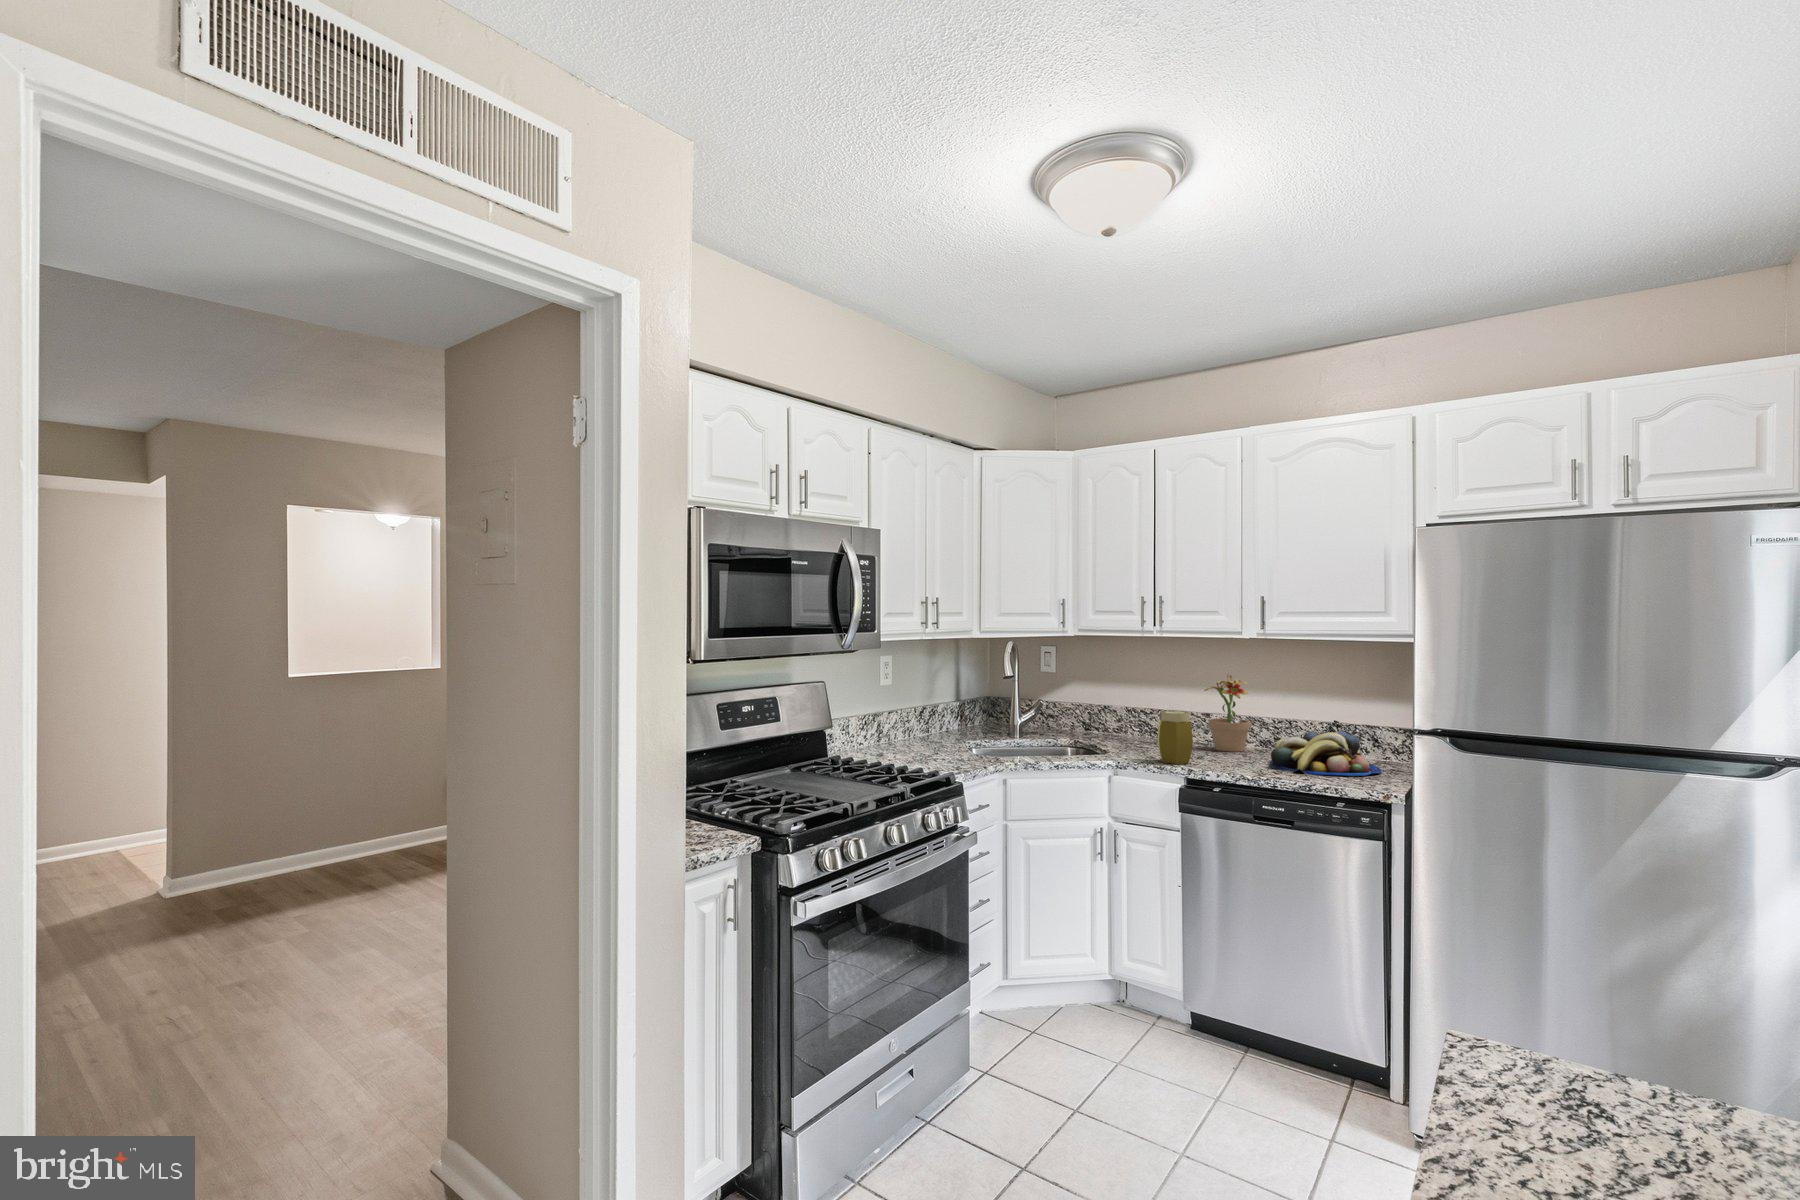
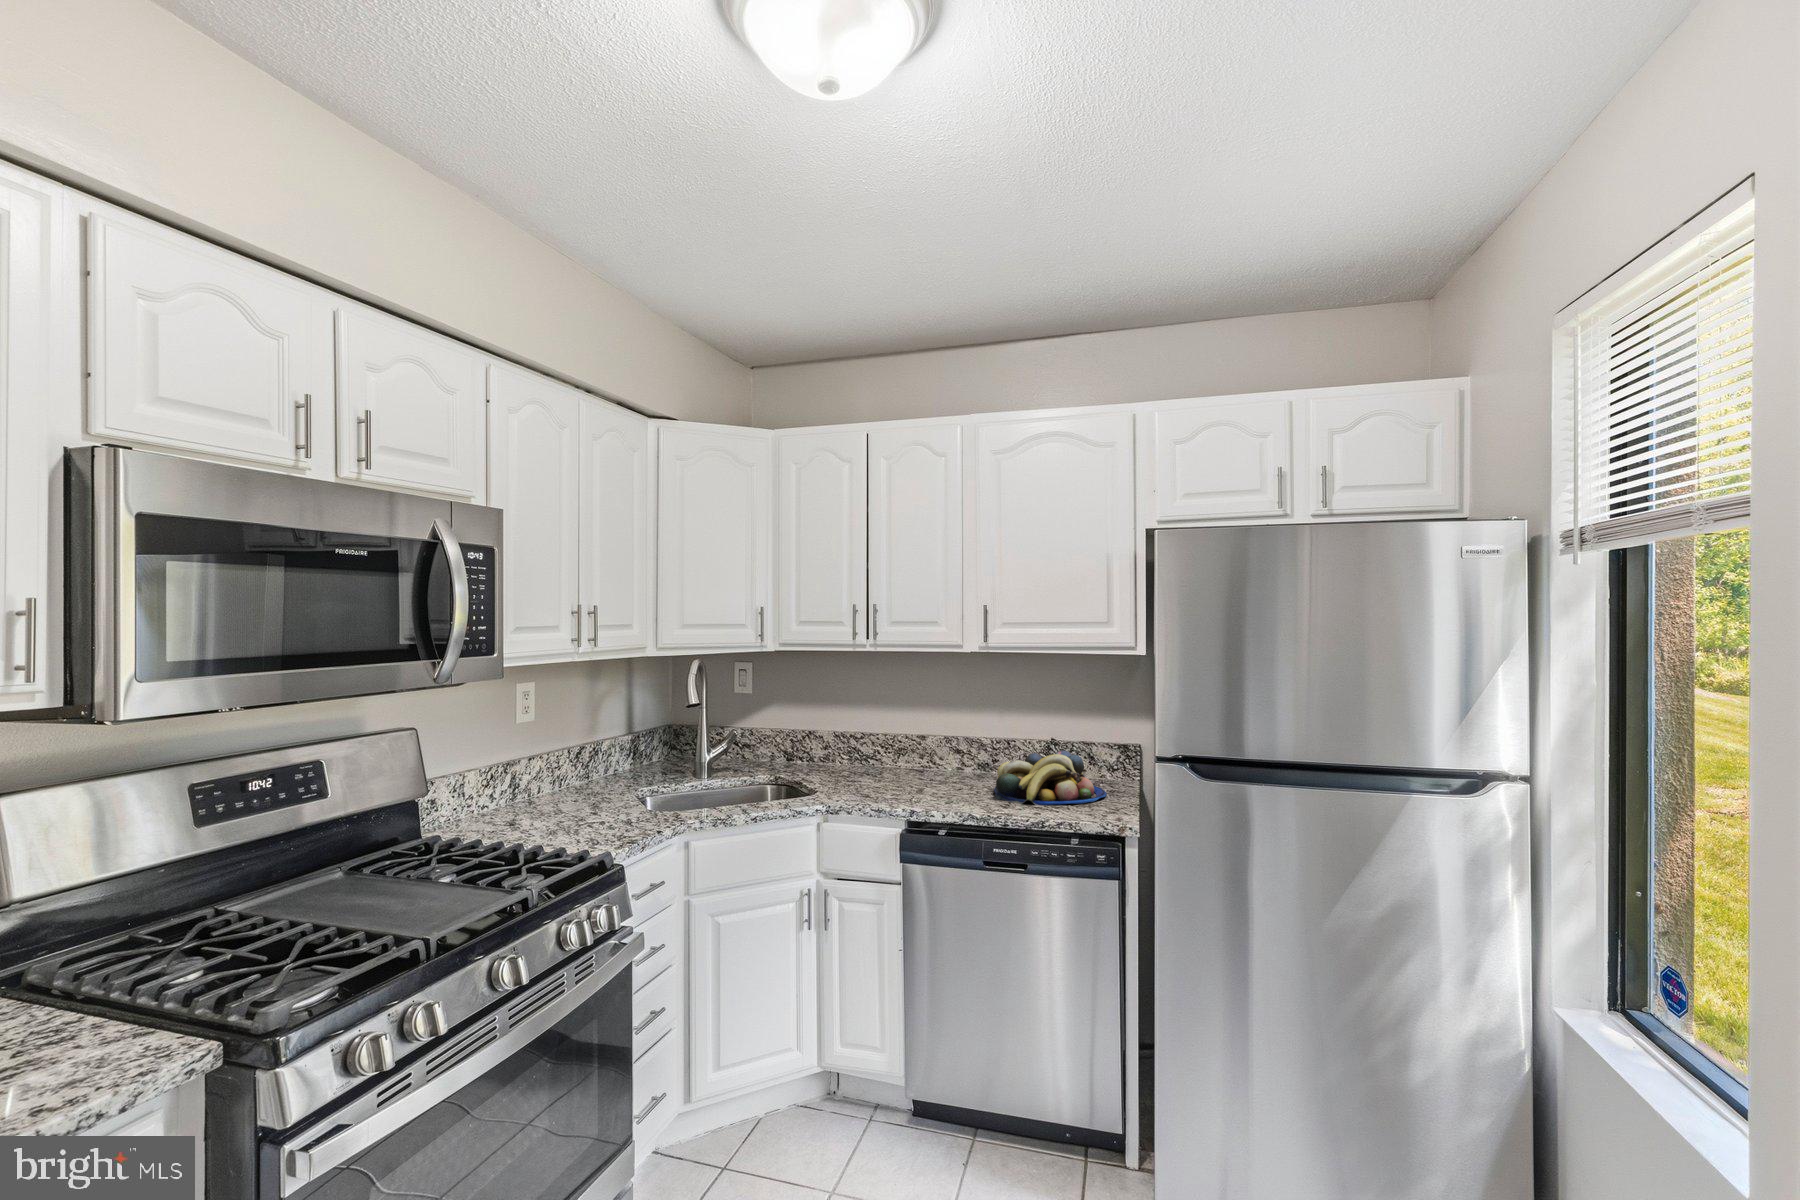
potted plant: present [1204,675,1251,752] -> none [917,691,966,778]
jar: present [1158,710,1193,764] -> none [872,738,912,802]

